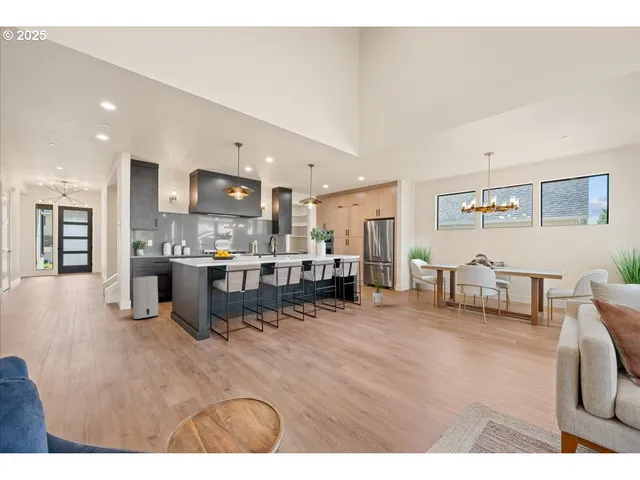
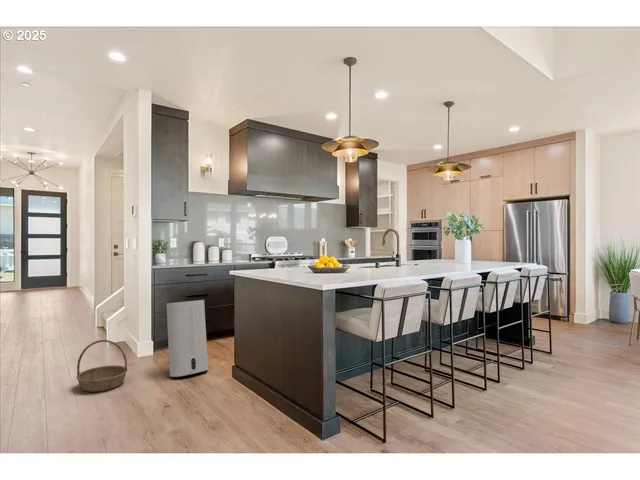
house plant: present [373,274,383,307] -> none [566,289,612,361]
basket: none [75,298,107,327] -> present [77,340,127,392]

